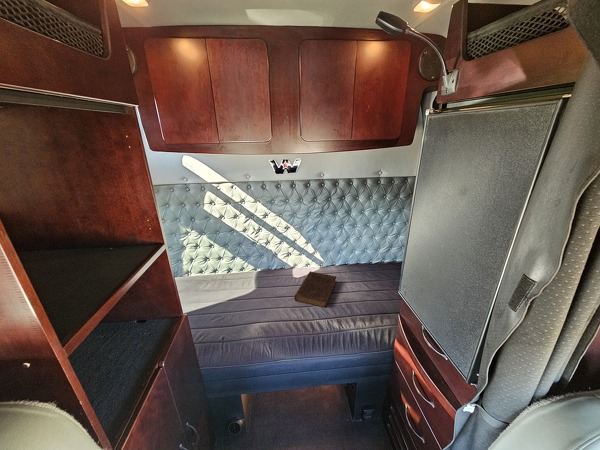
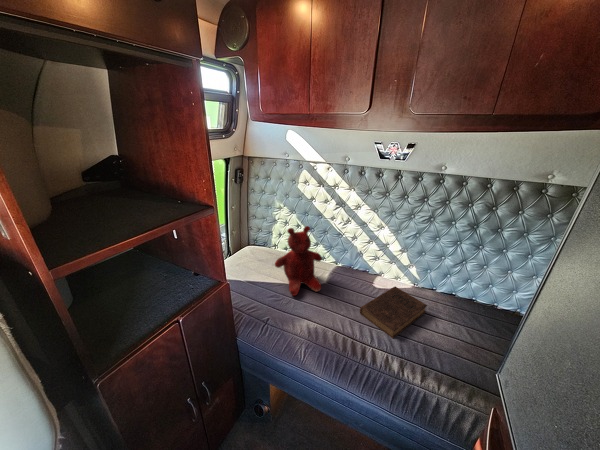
teddy bear: none [206,242,255,309] -> present [275,226,322,296]

